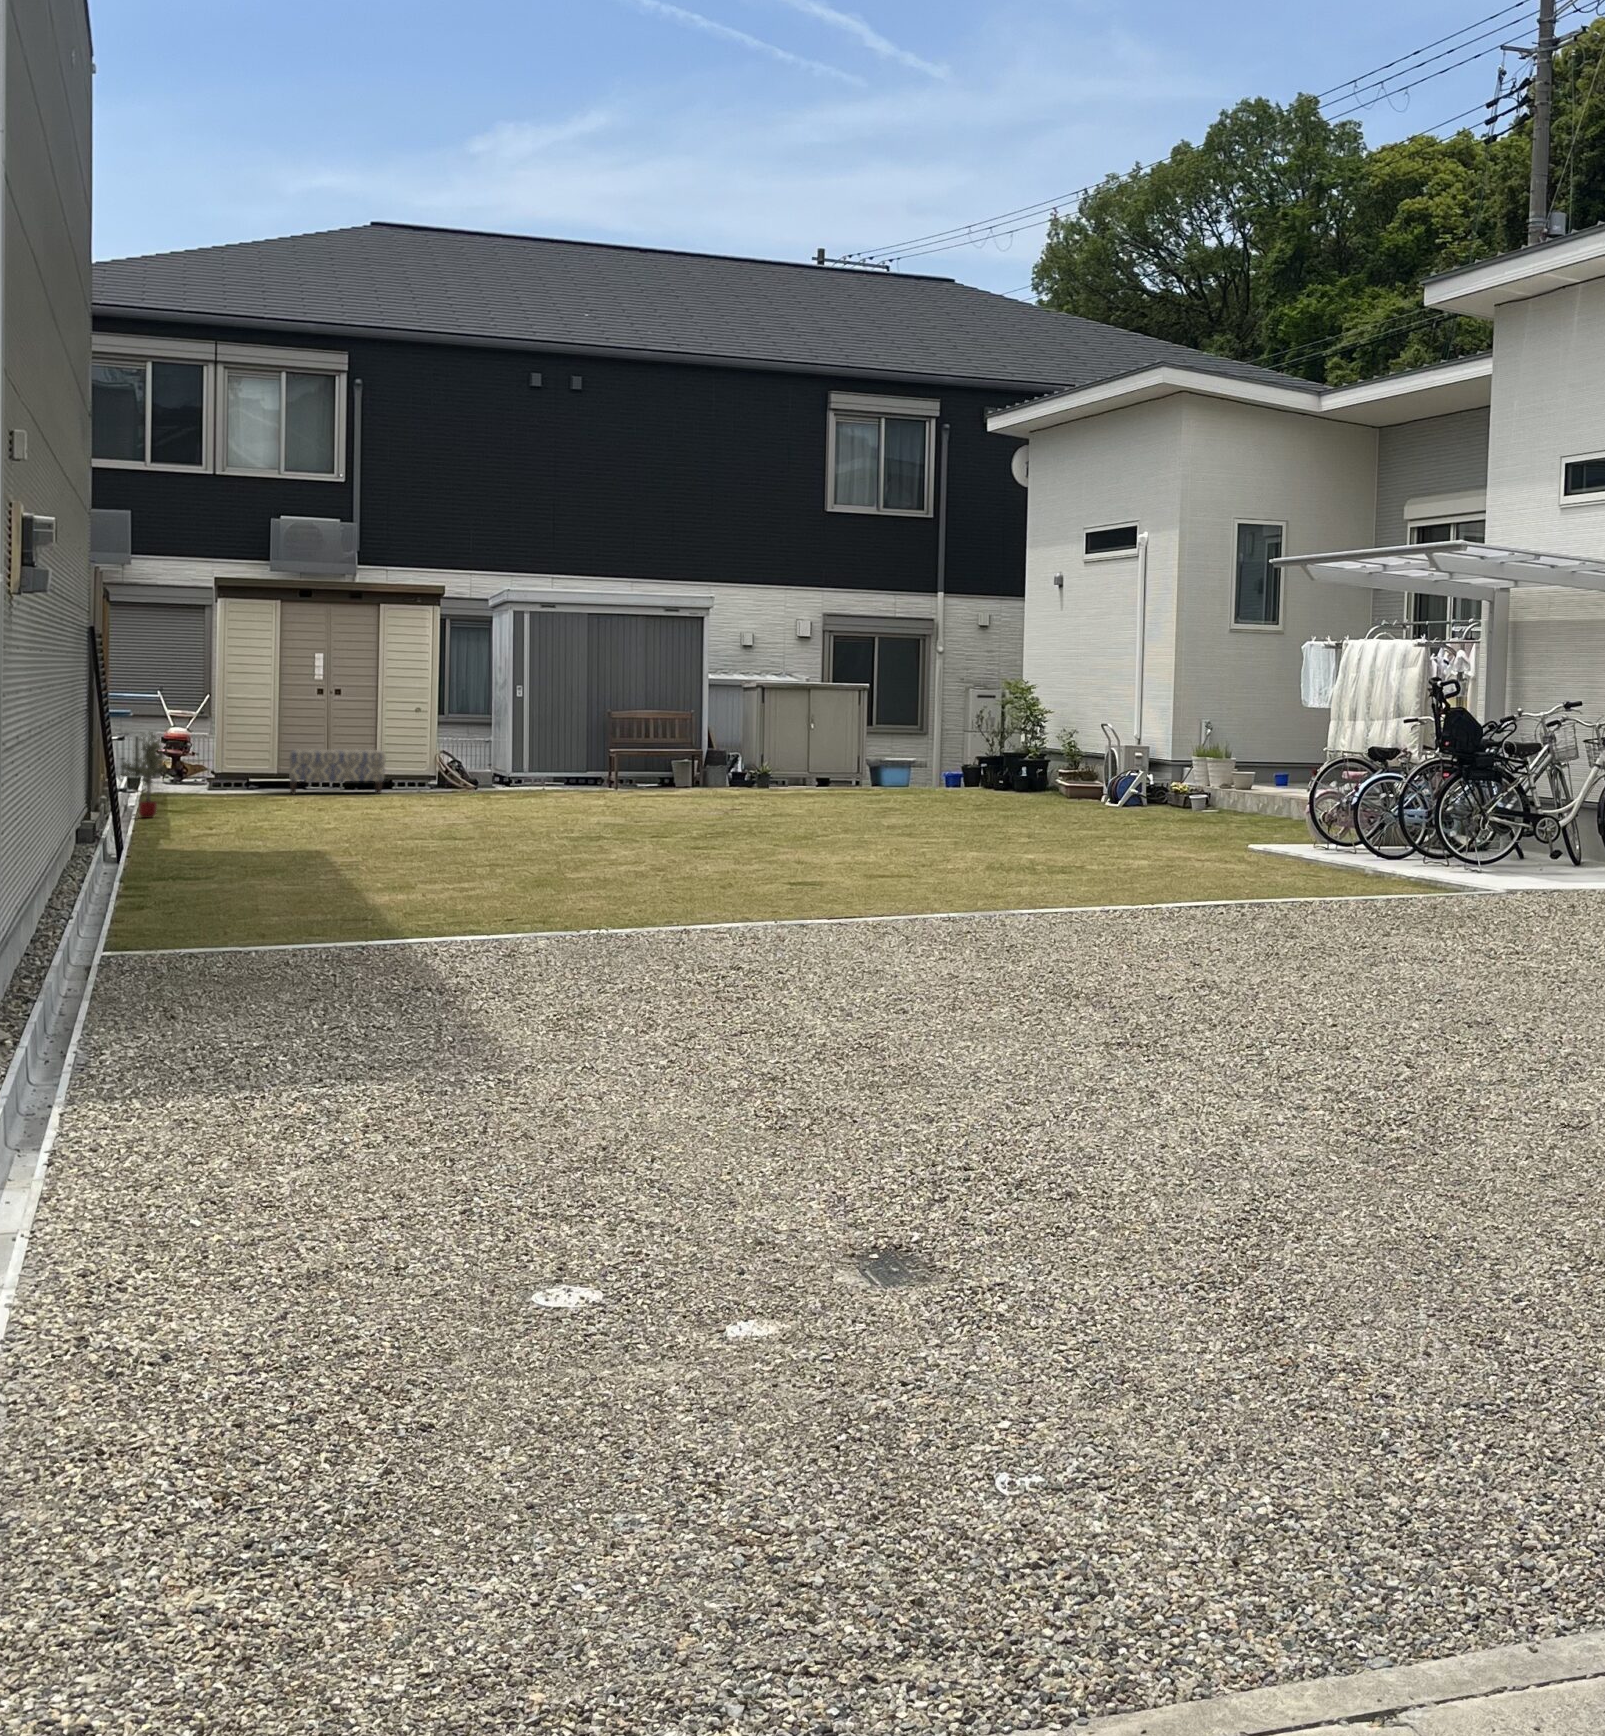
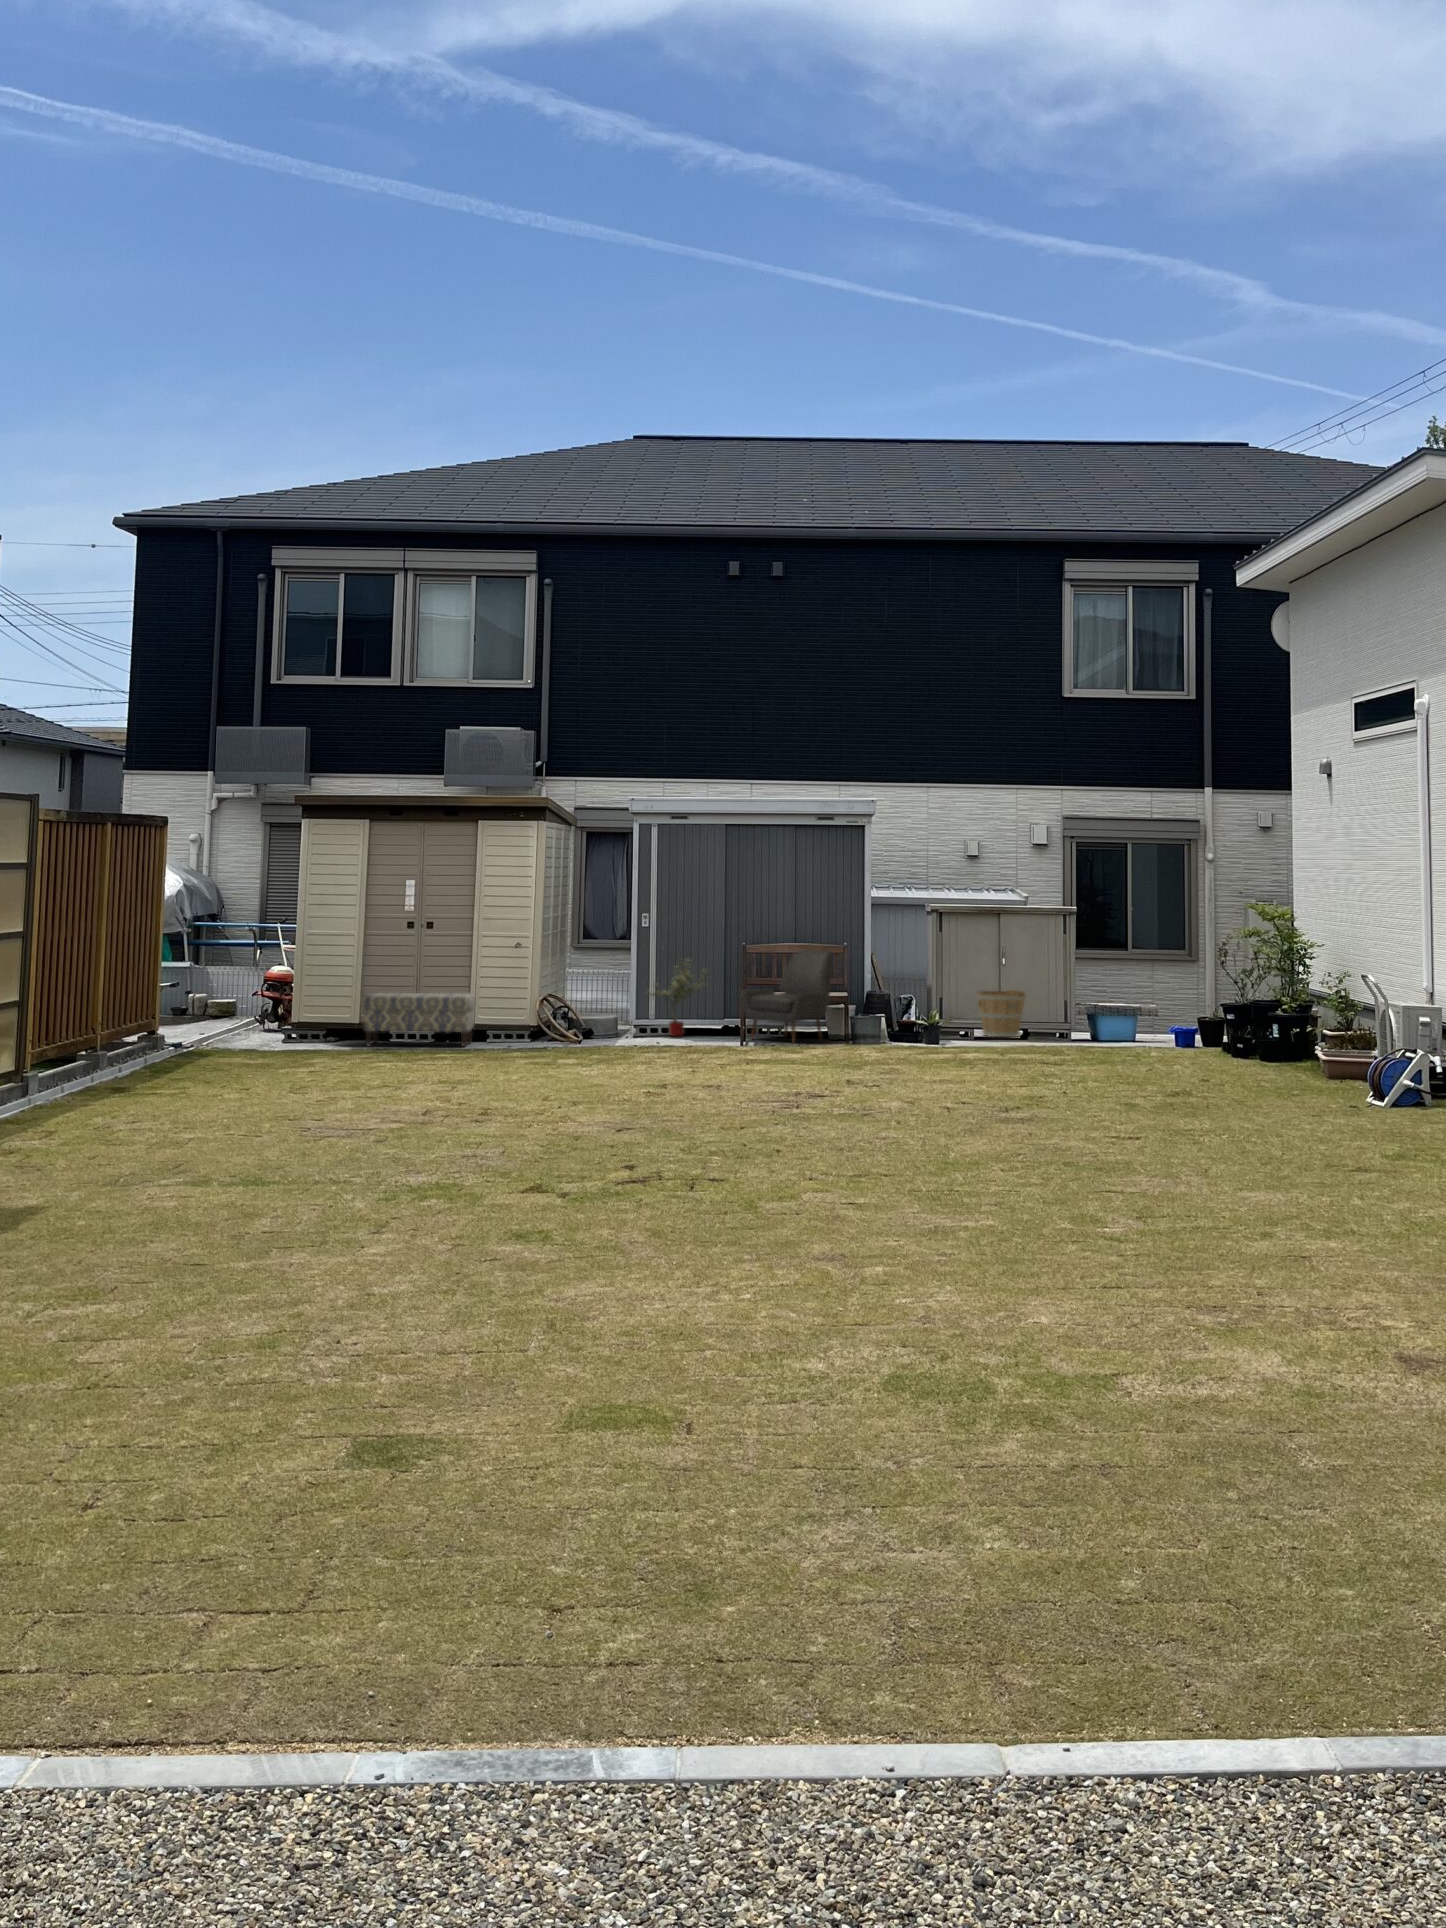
chair: none [600,715,675,789] -> present [740,949,833,1042]
potted tree: present [121,732,166,818] -> present [647,960,708,1037]
wooden bucket: none [780,748,822,784] -> present [976,990,1026,1037]

